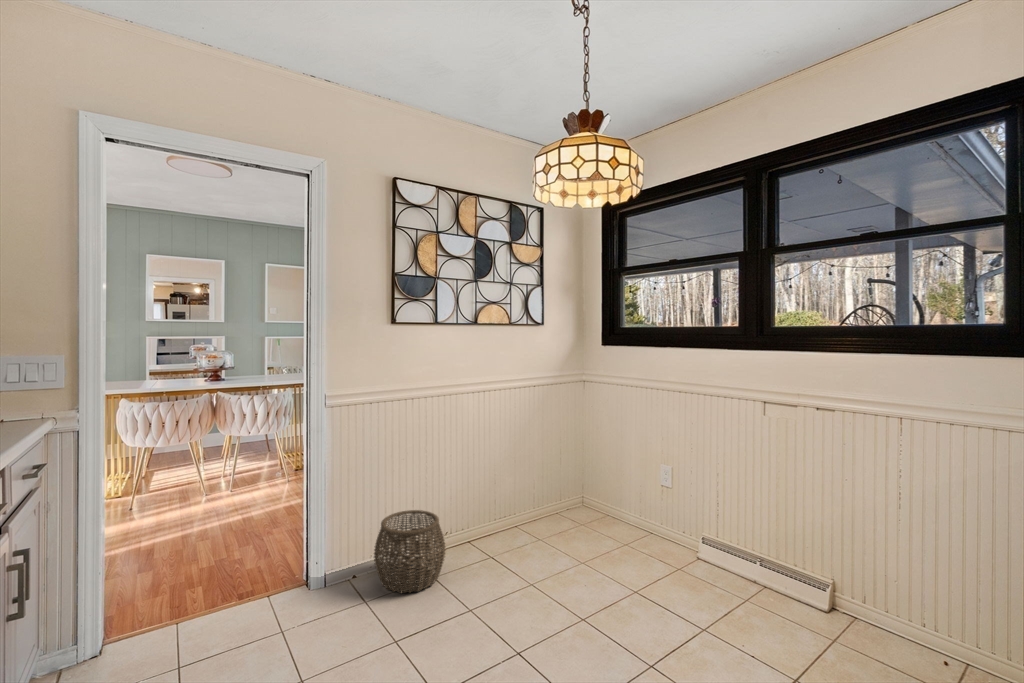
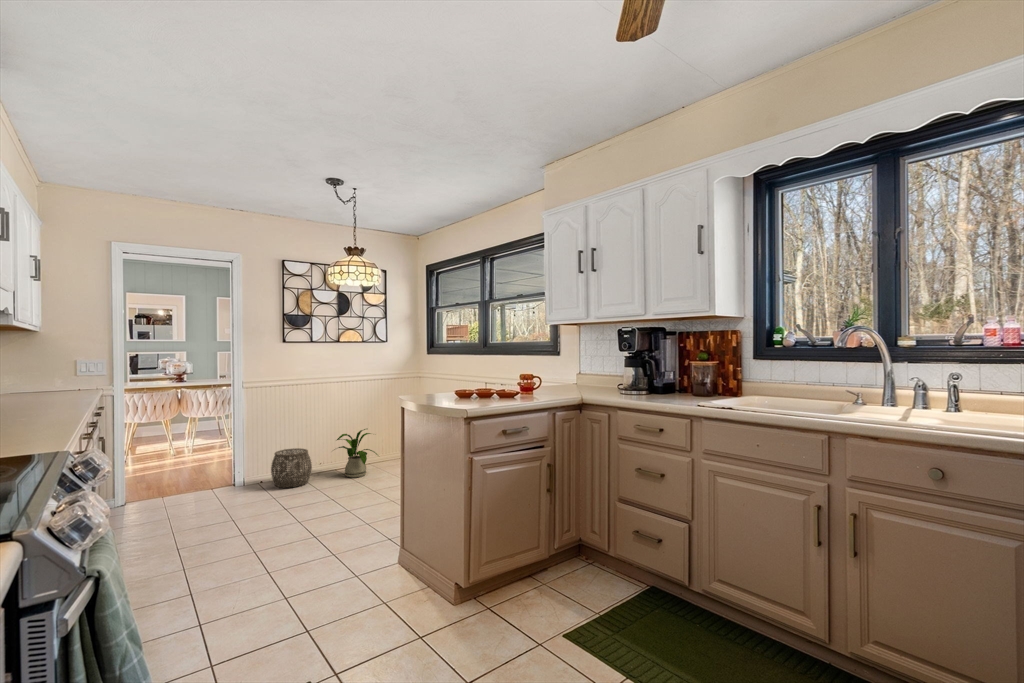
house plant: none [466,475,555,561] -> present [337,429,377,478]

